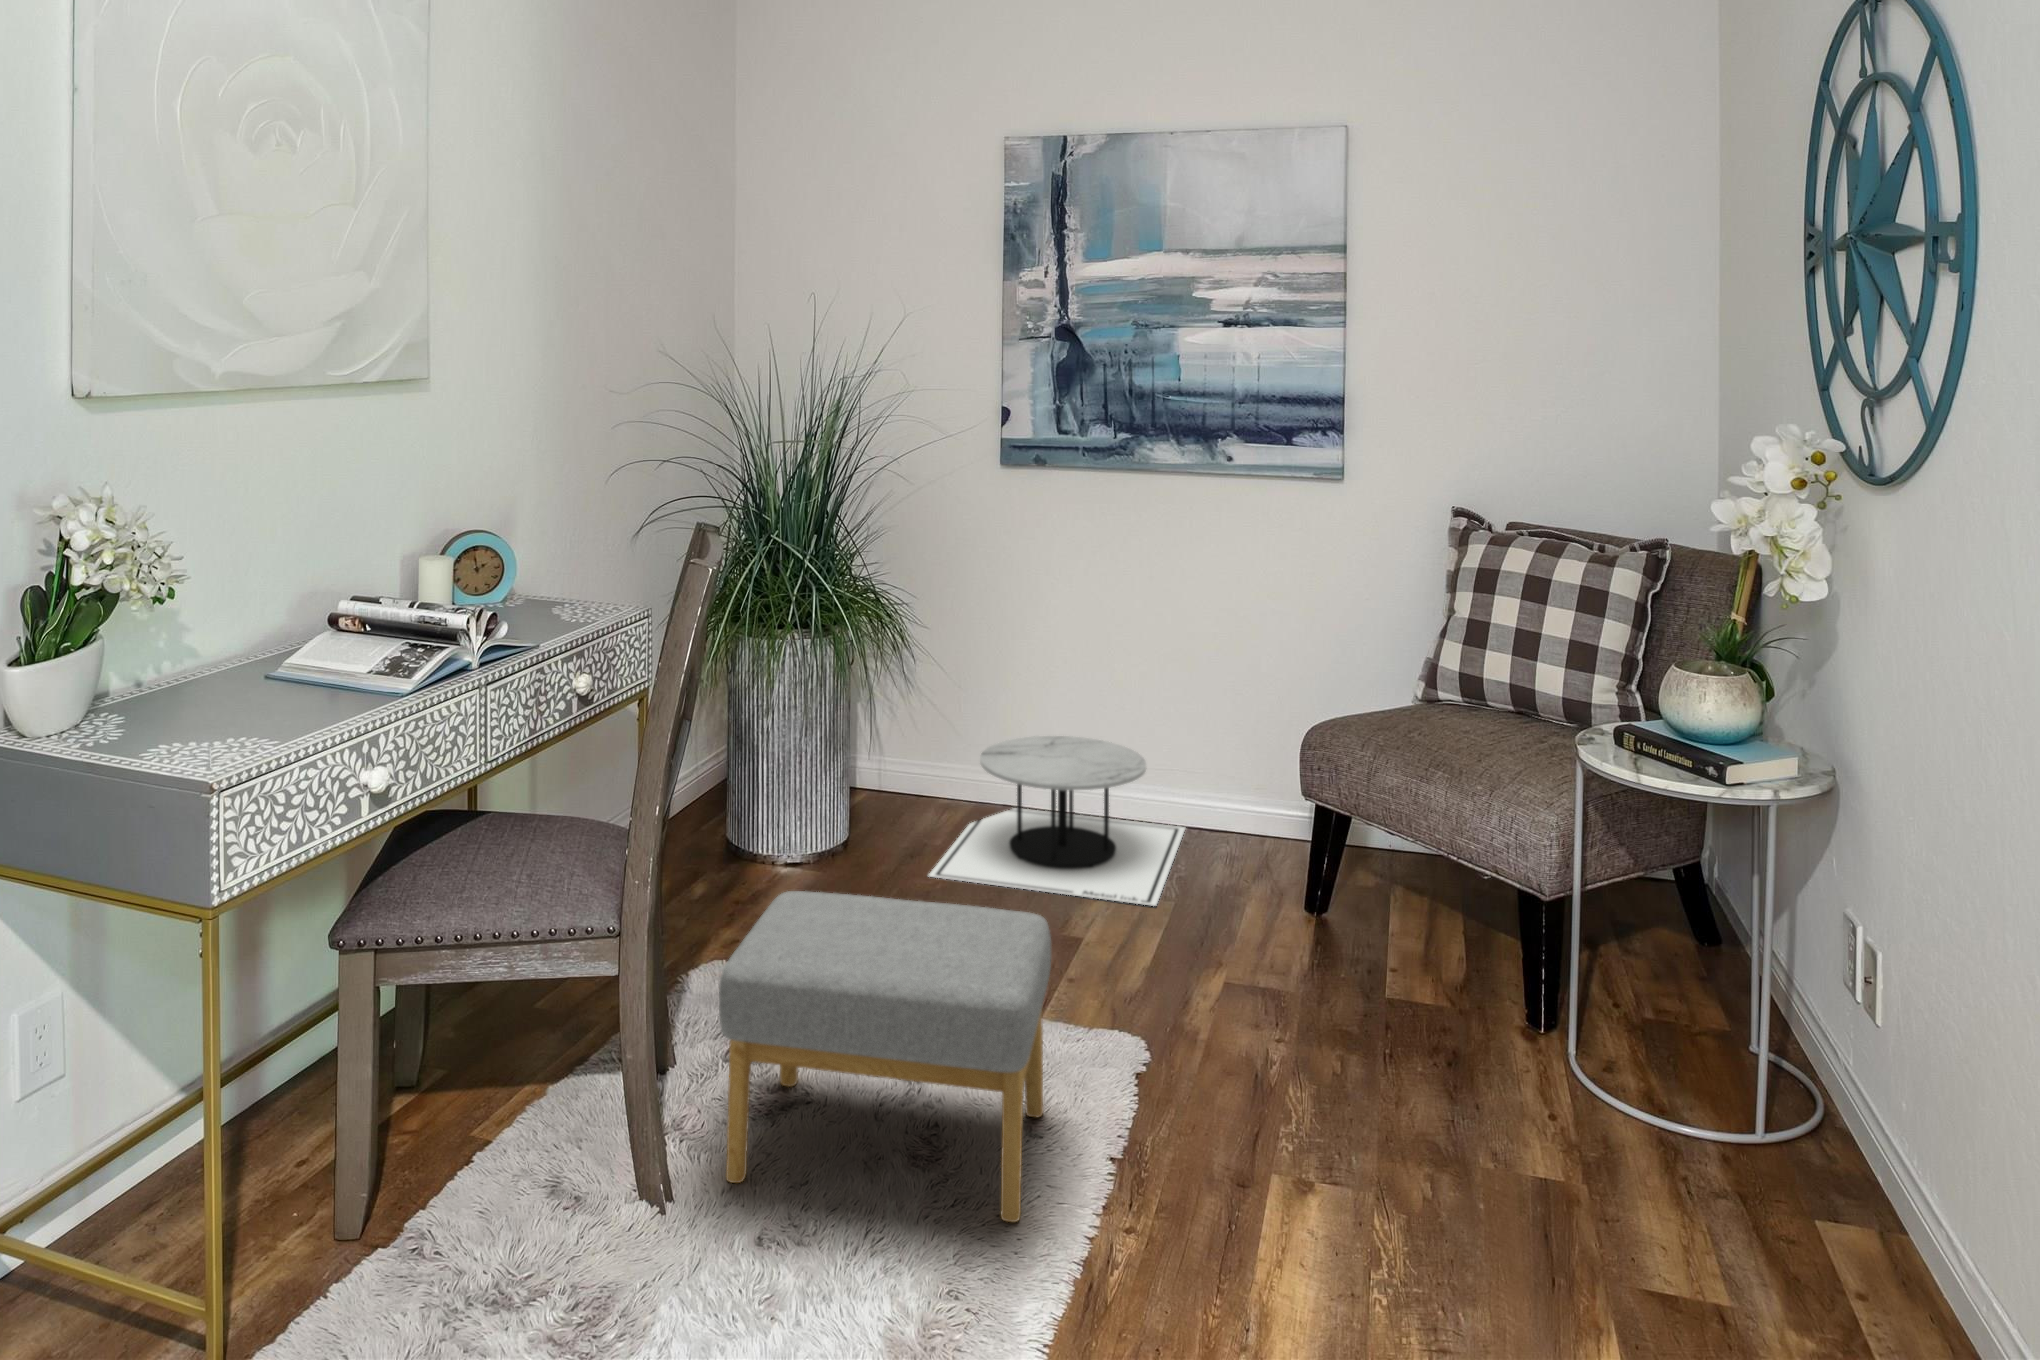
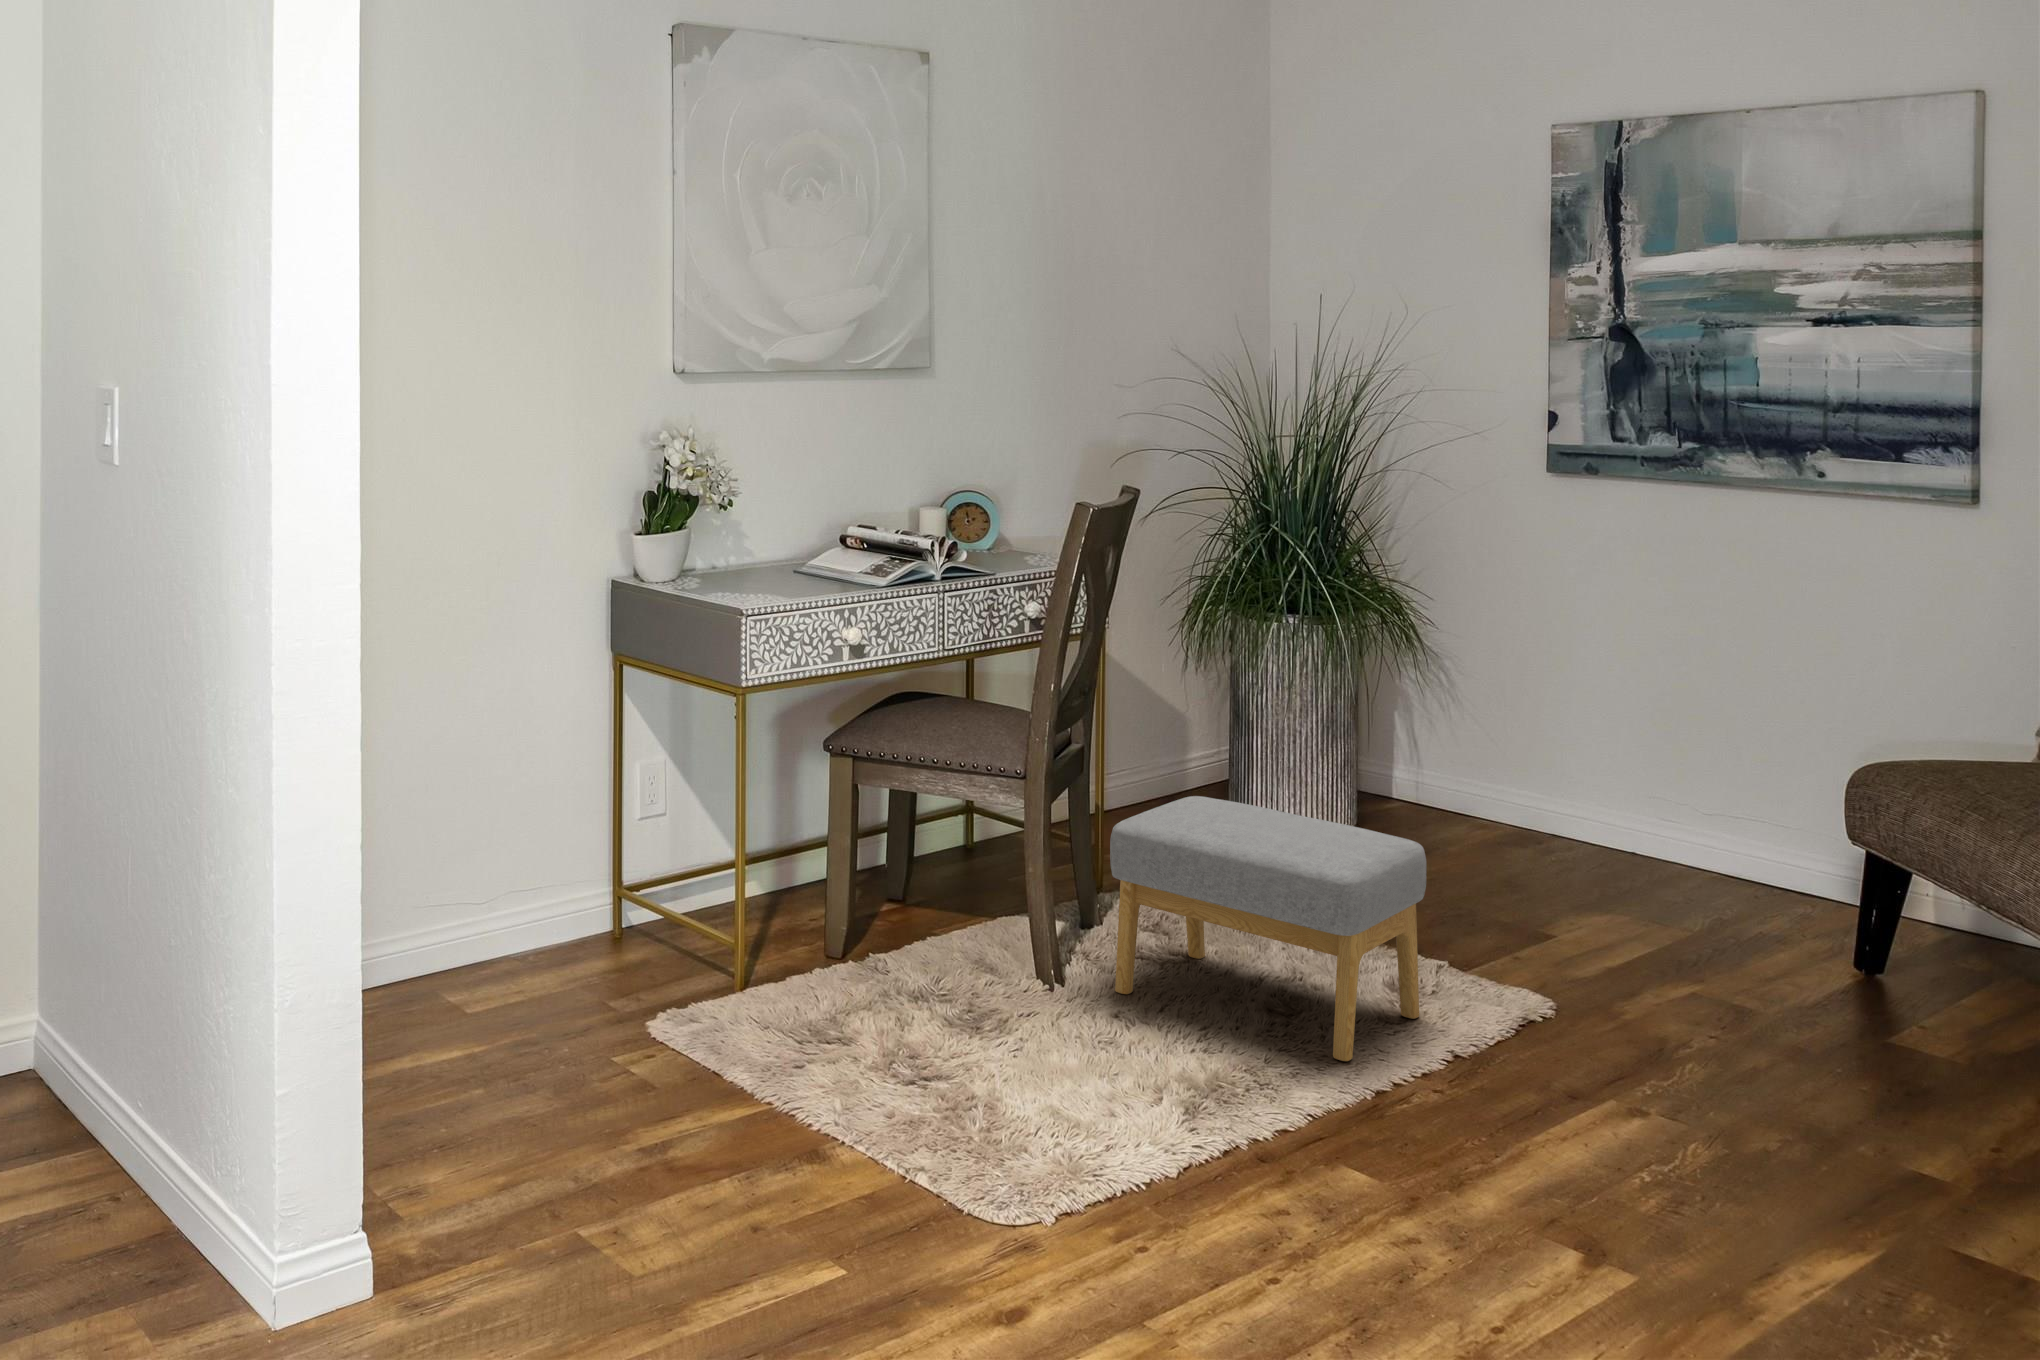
side table: present [929,736,1185,906] -> none [1417,756,1762,926]

